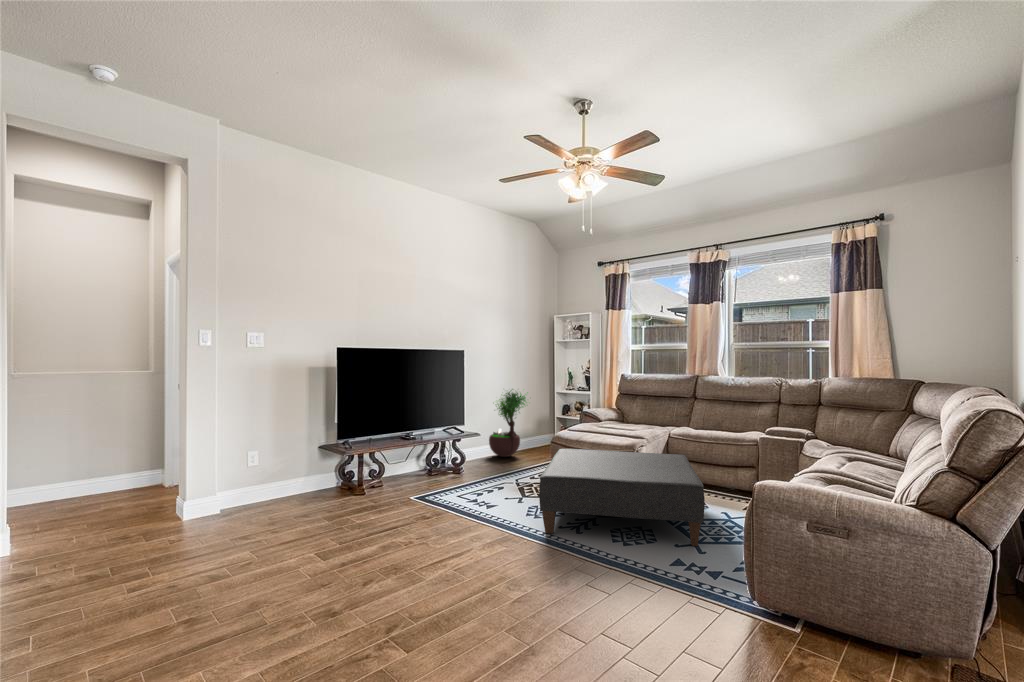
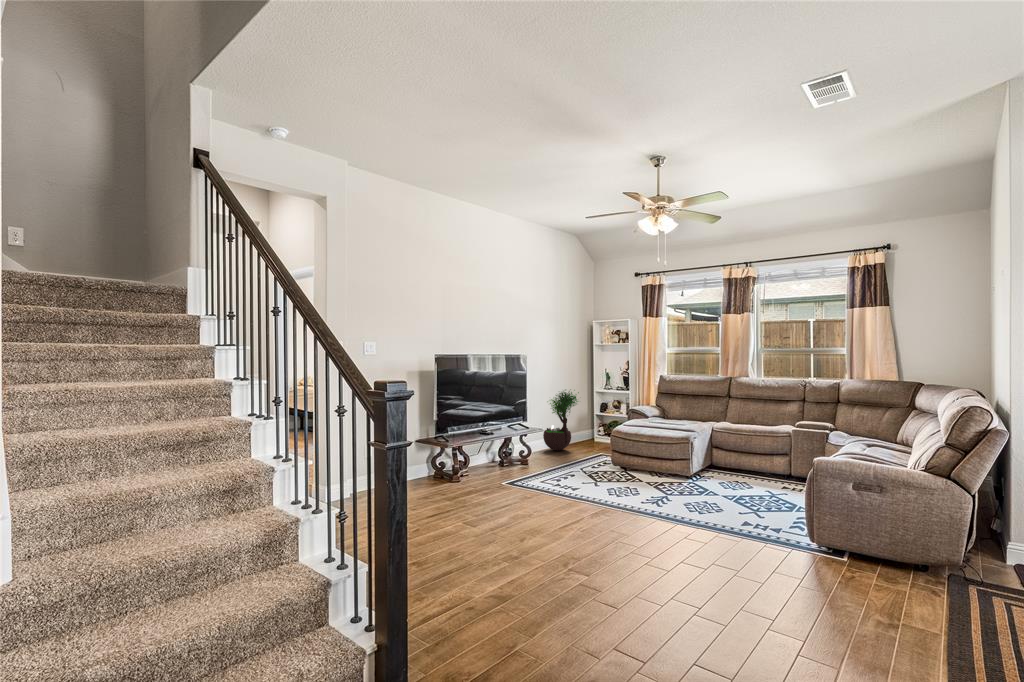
ottoman: present [539,449,705,546] -> none [623,440,759,513]

